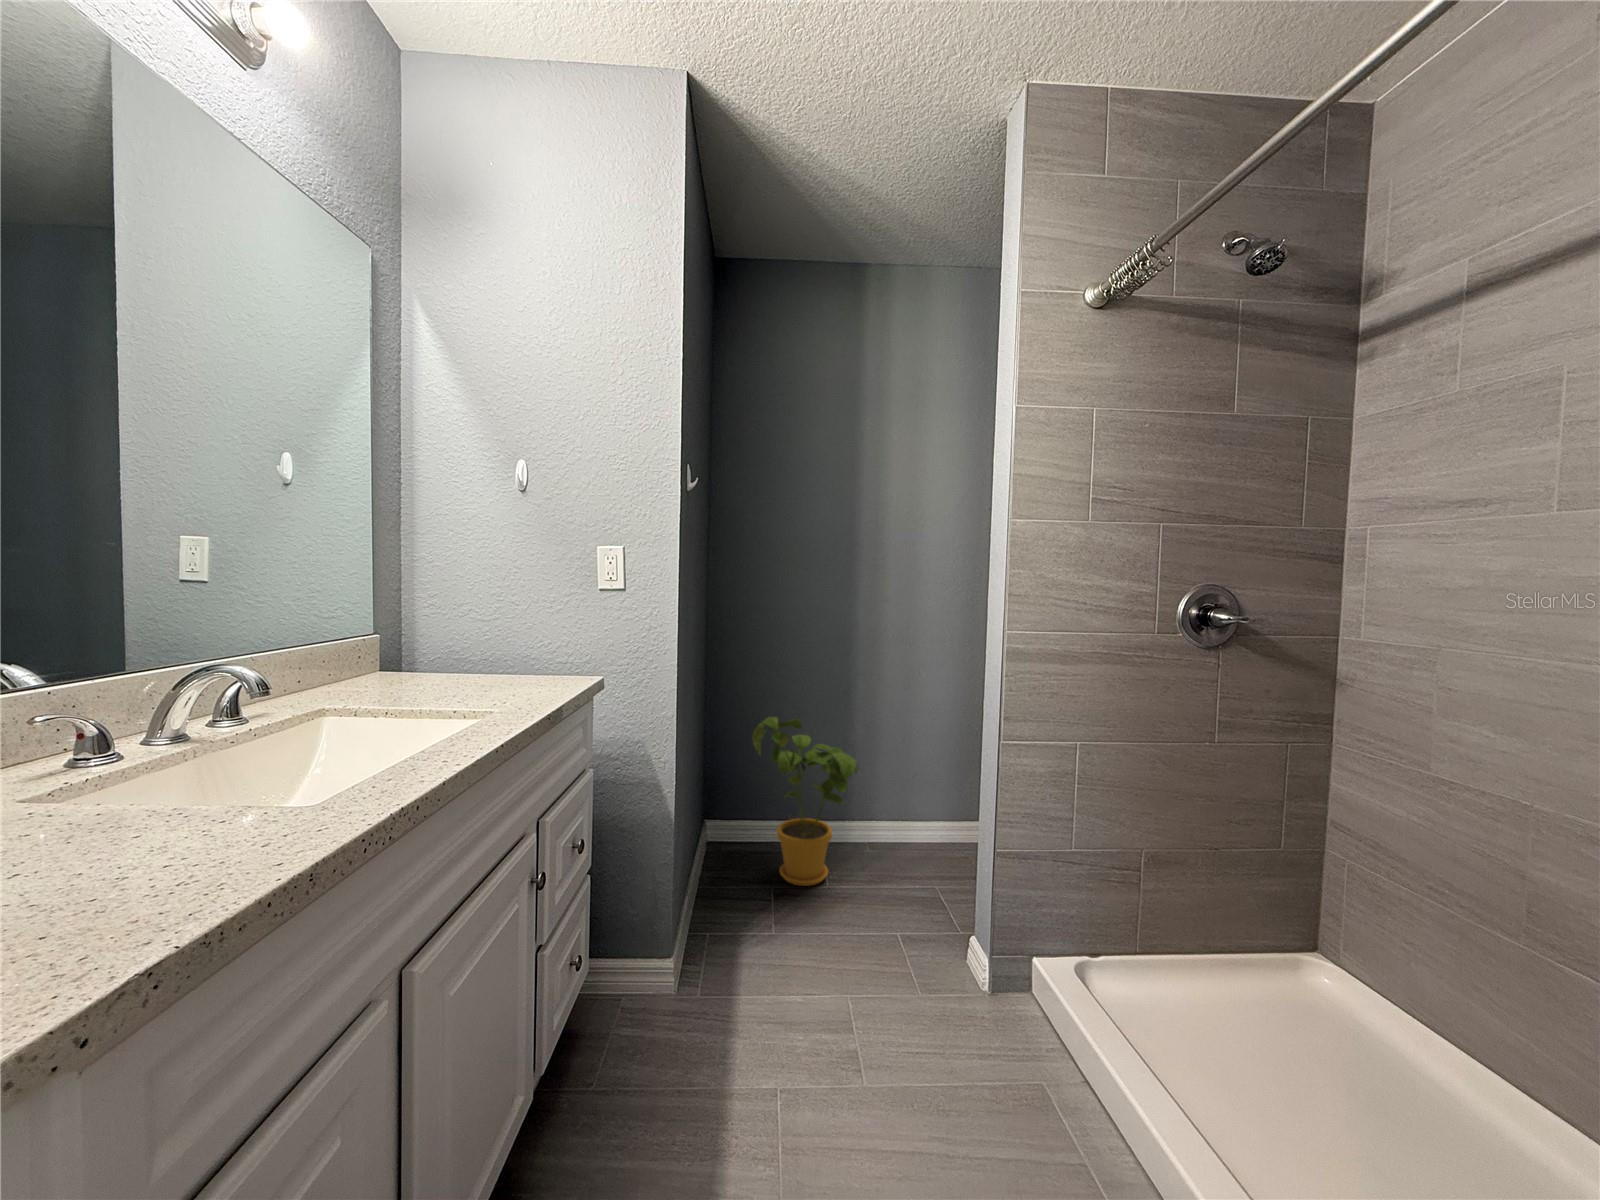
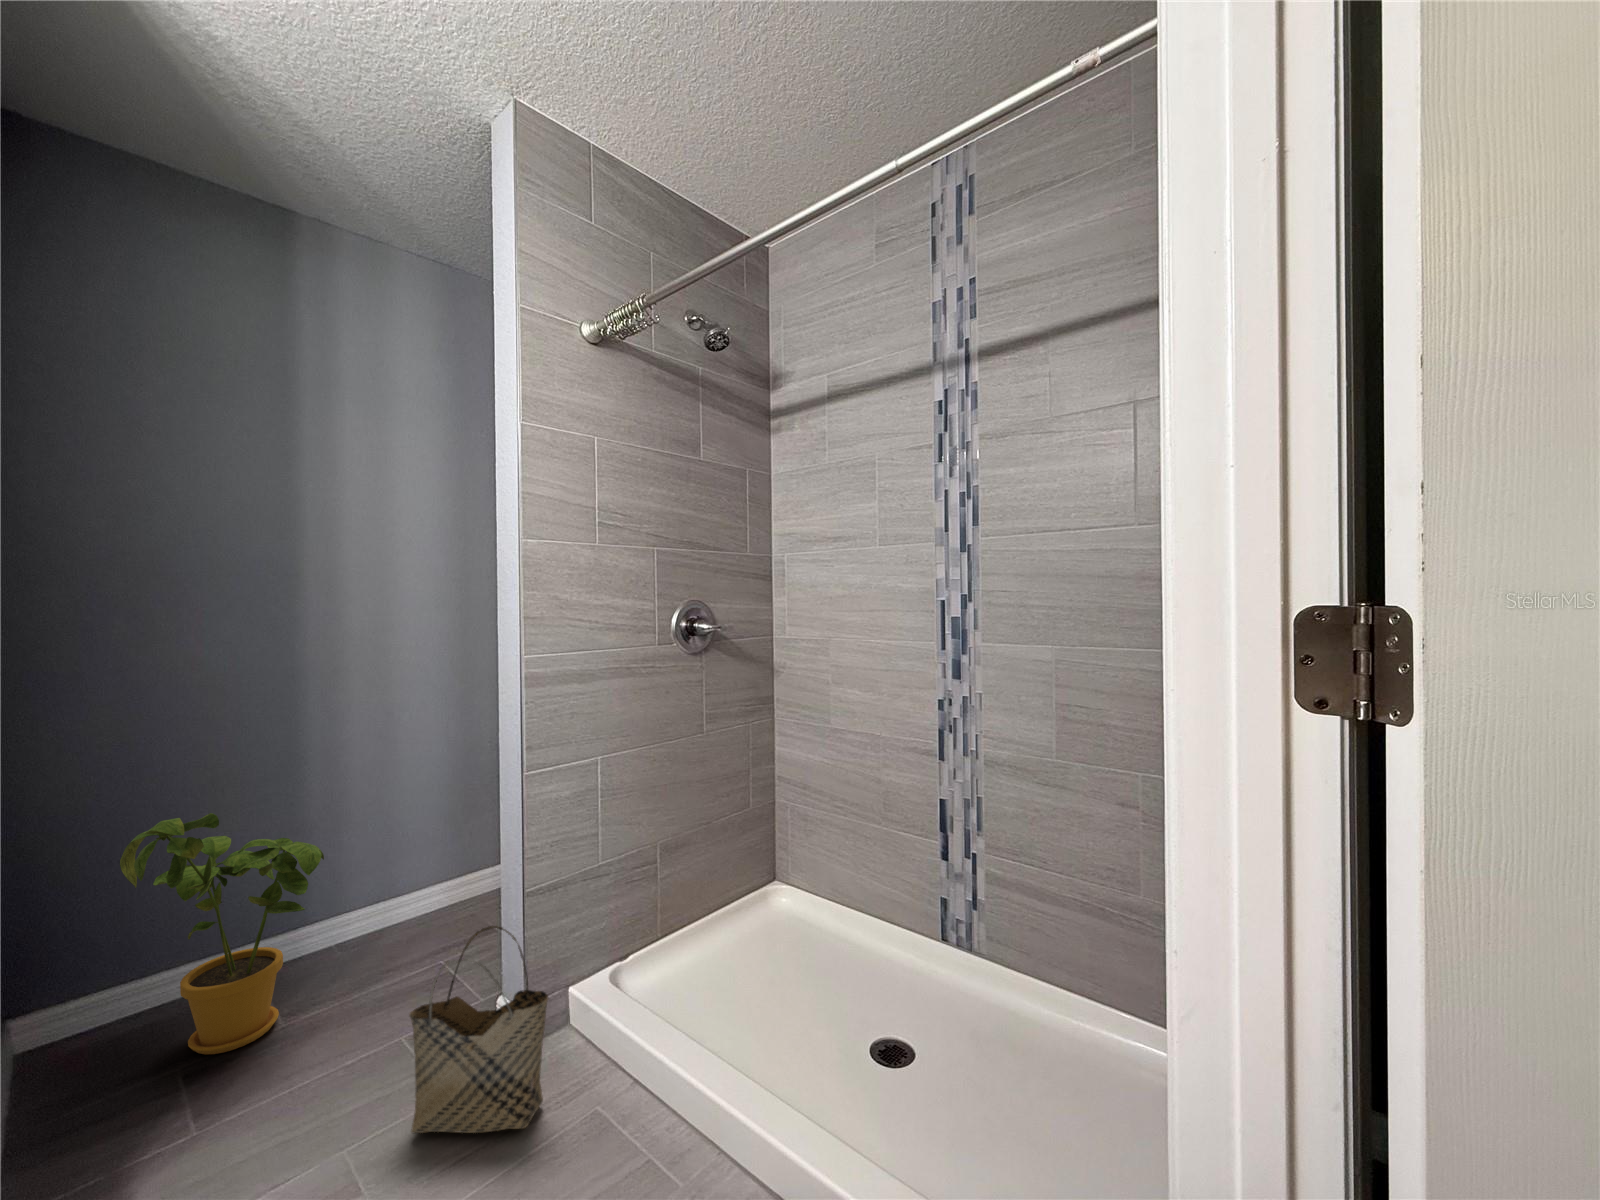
woven basket: none [886,870,1001,1066] -> present [409,926,548,1133]

